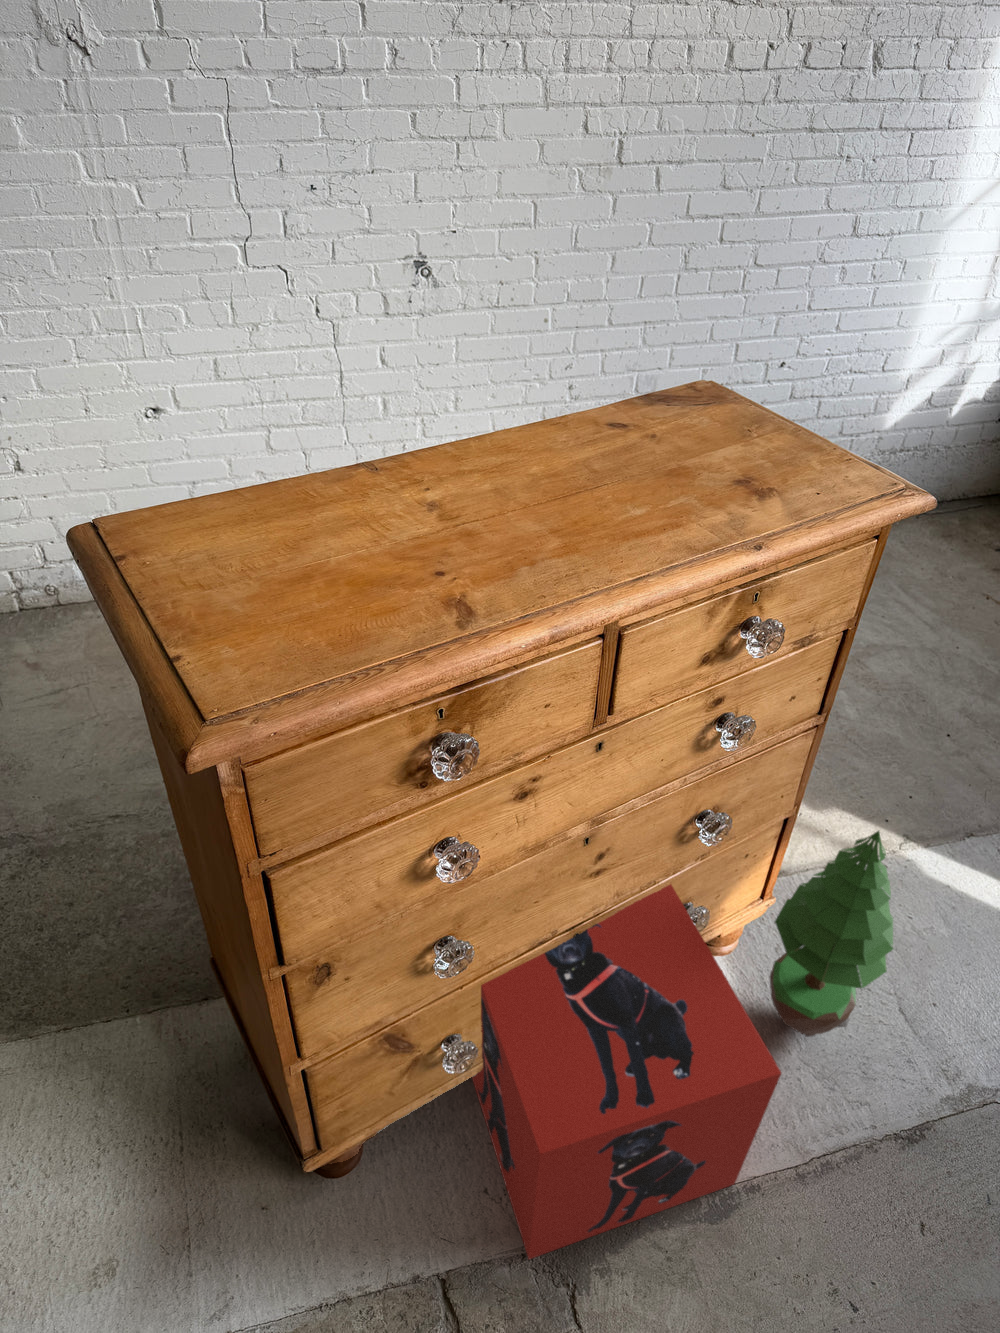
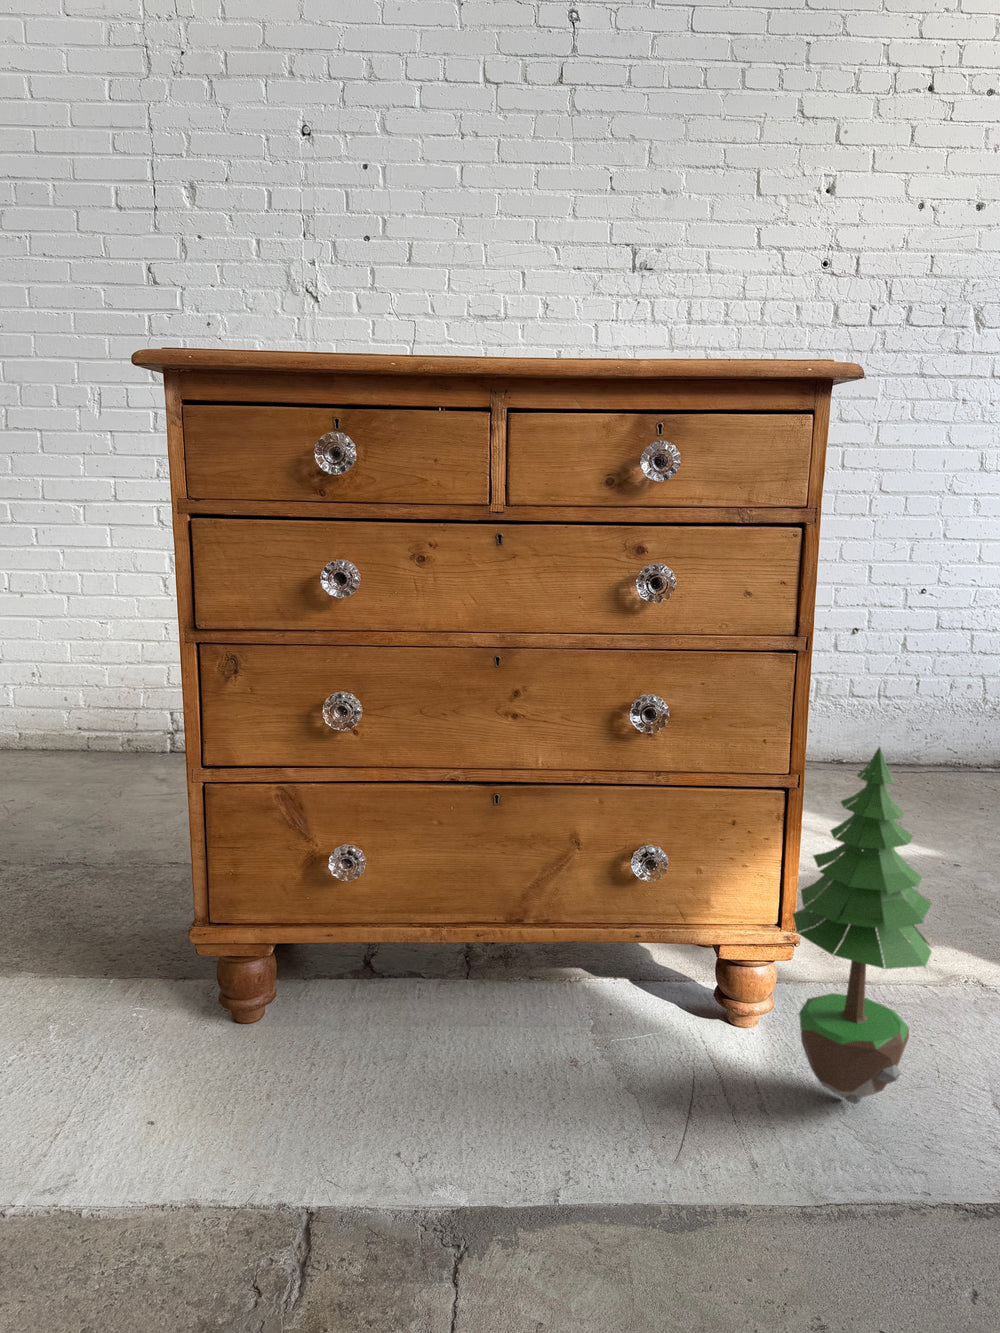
storage box: present [472,884,781,1259] -> none [419,834,727,1219]

